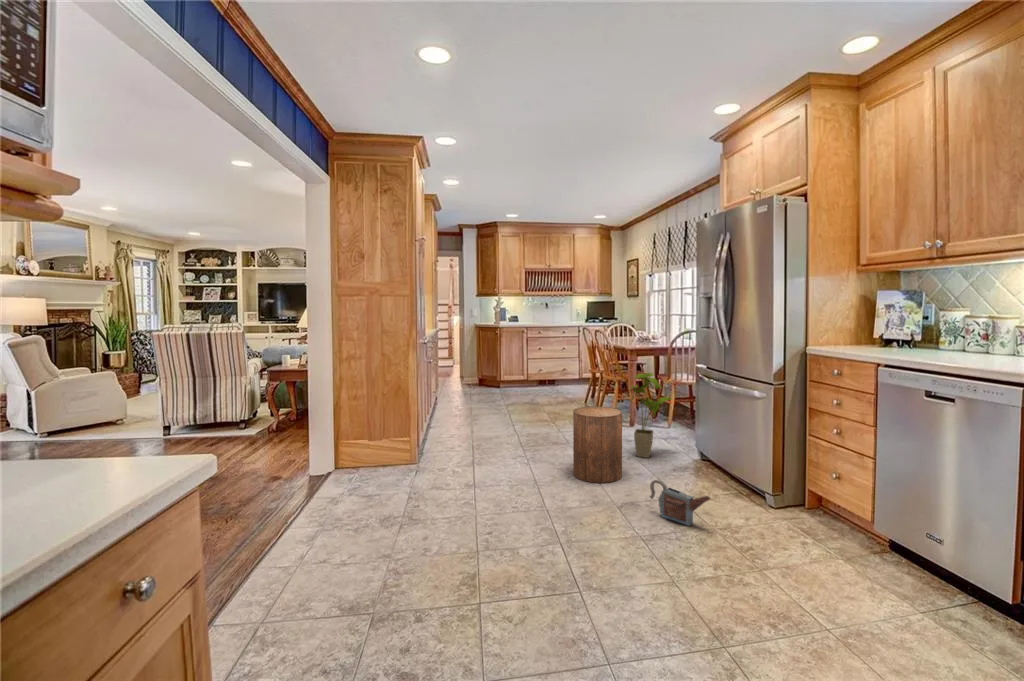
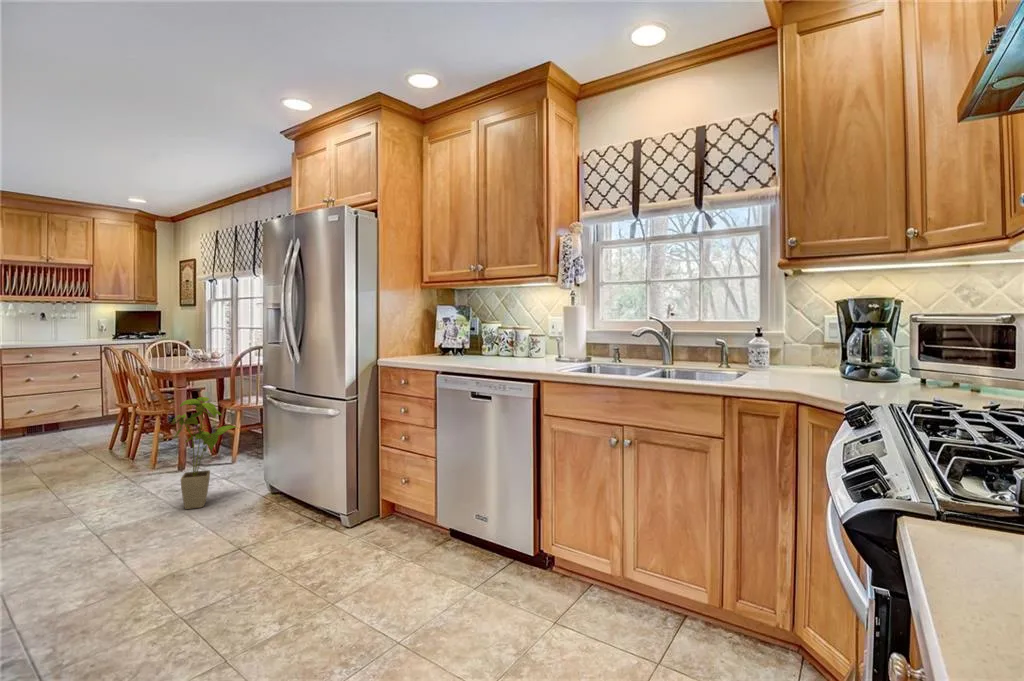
stool: present [573,406,622,483] -> none [65,450,158,570]
watering can: present [650,480,711,526] -> none [198,537,283,585]

